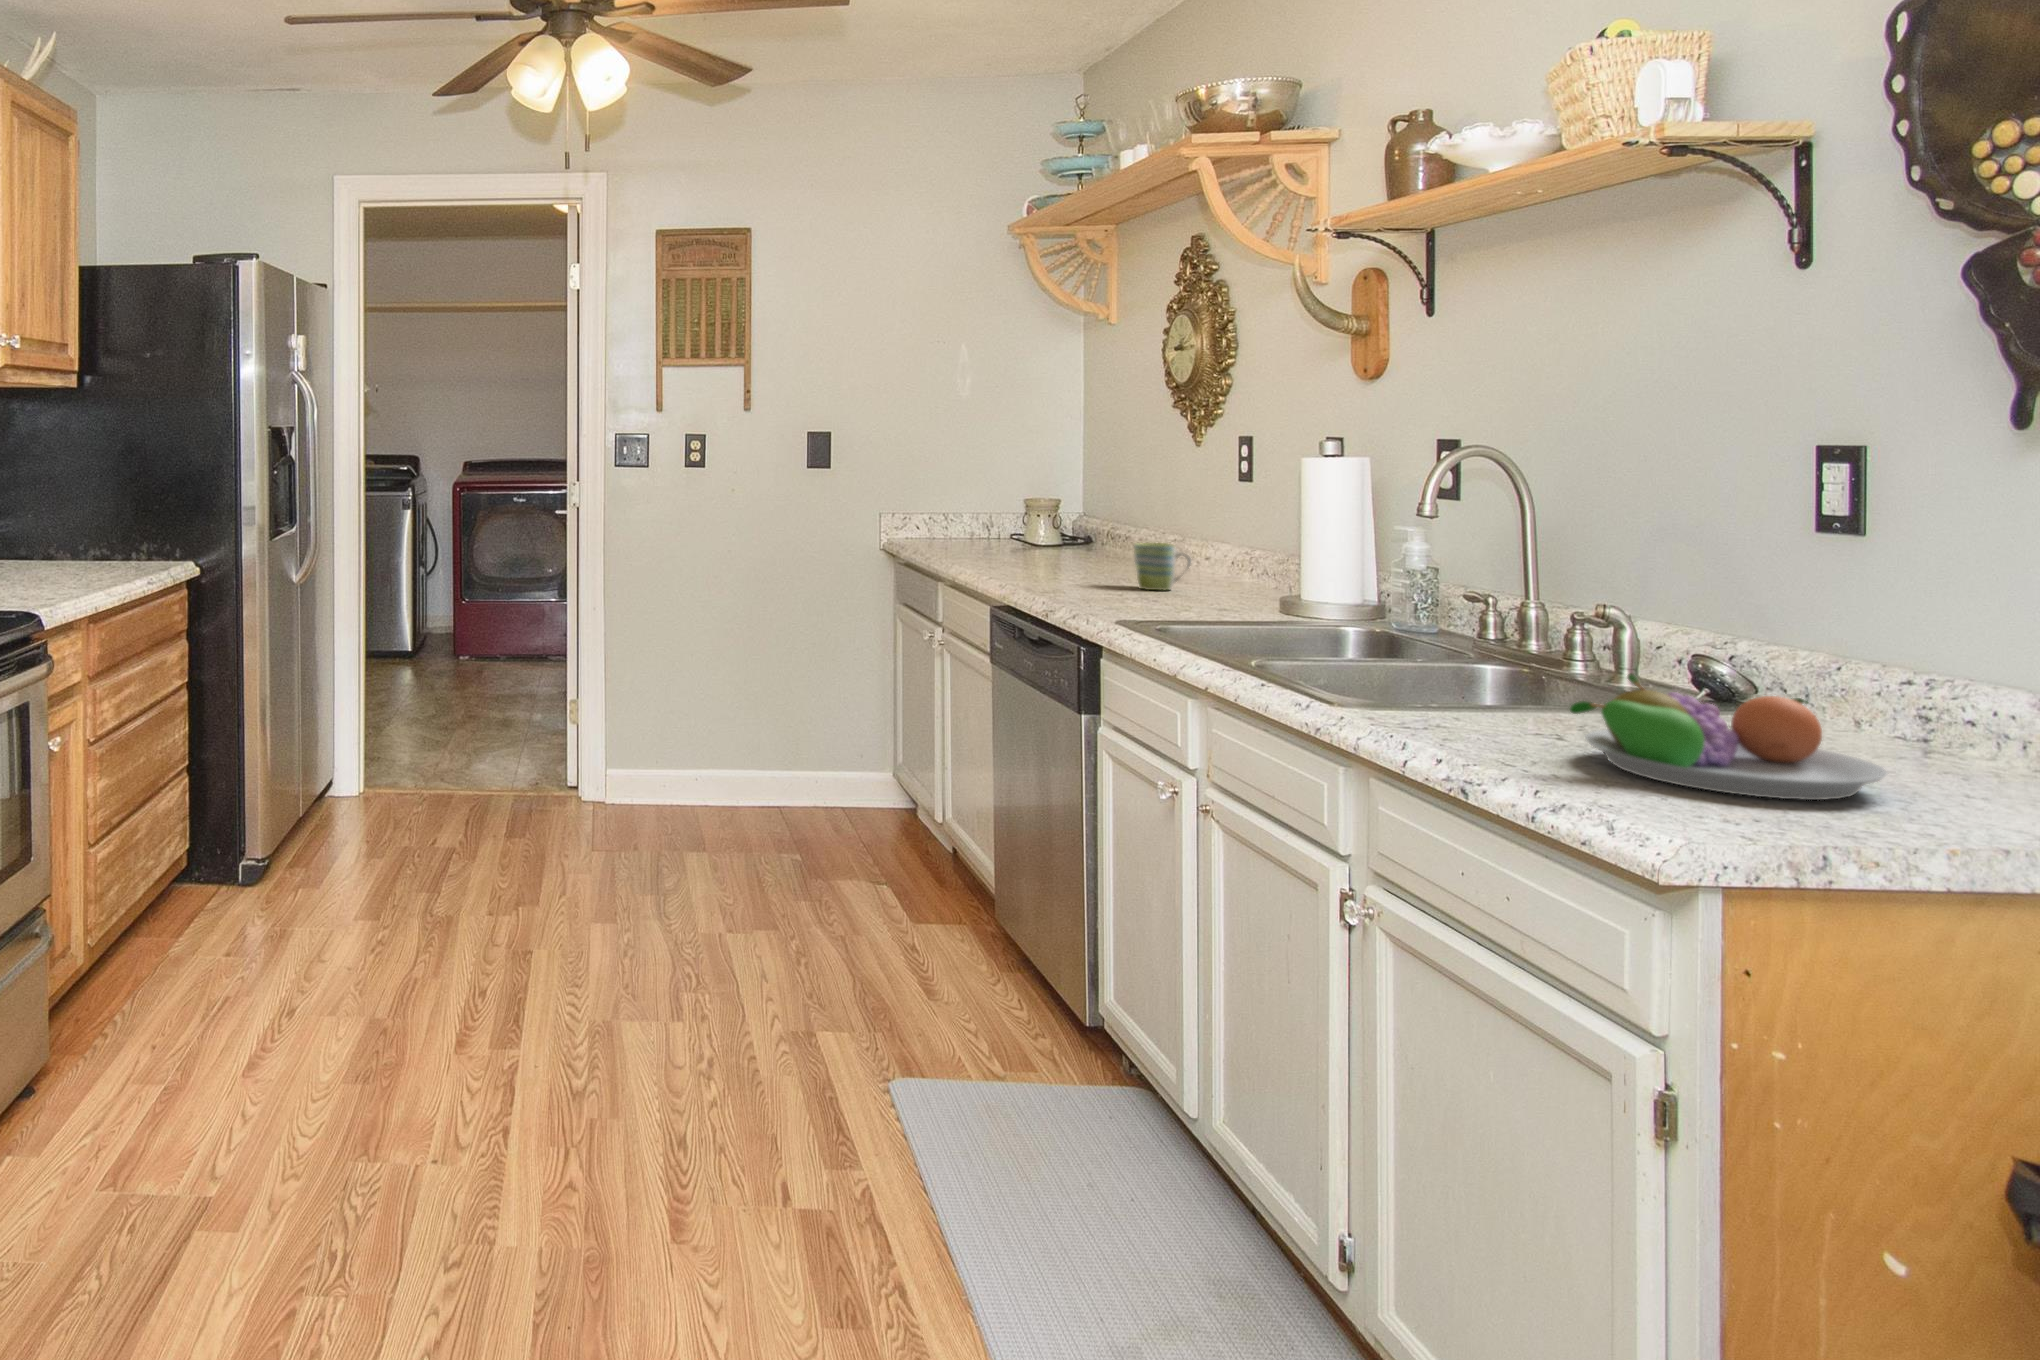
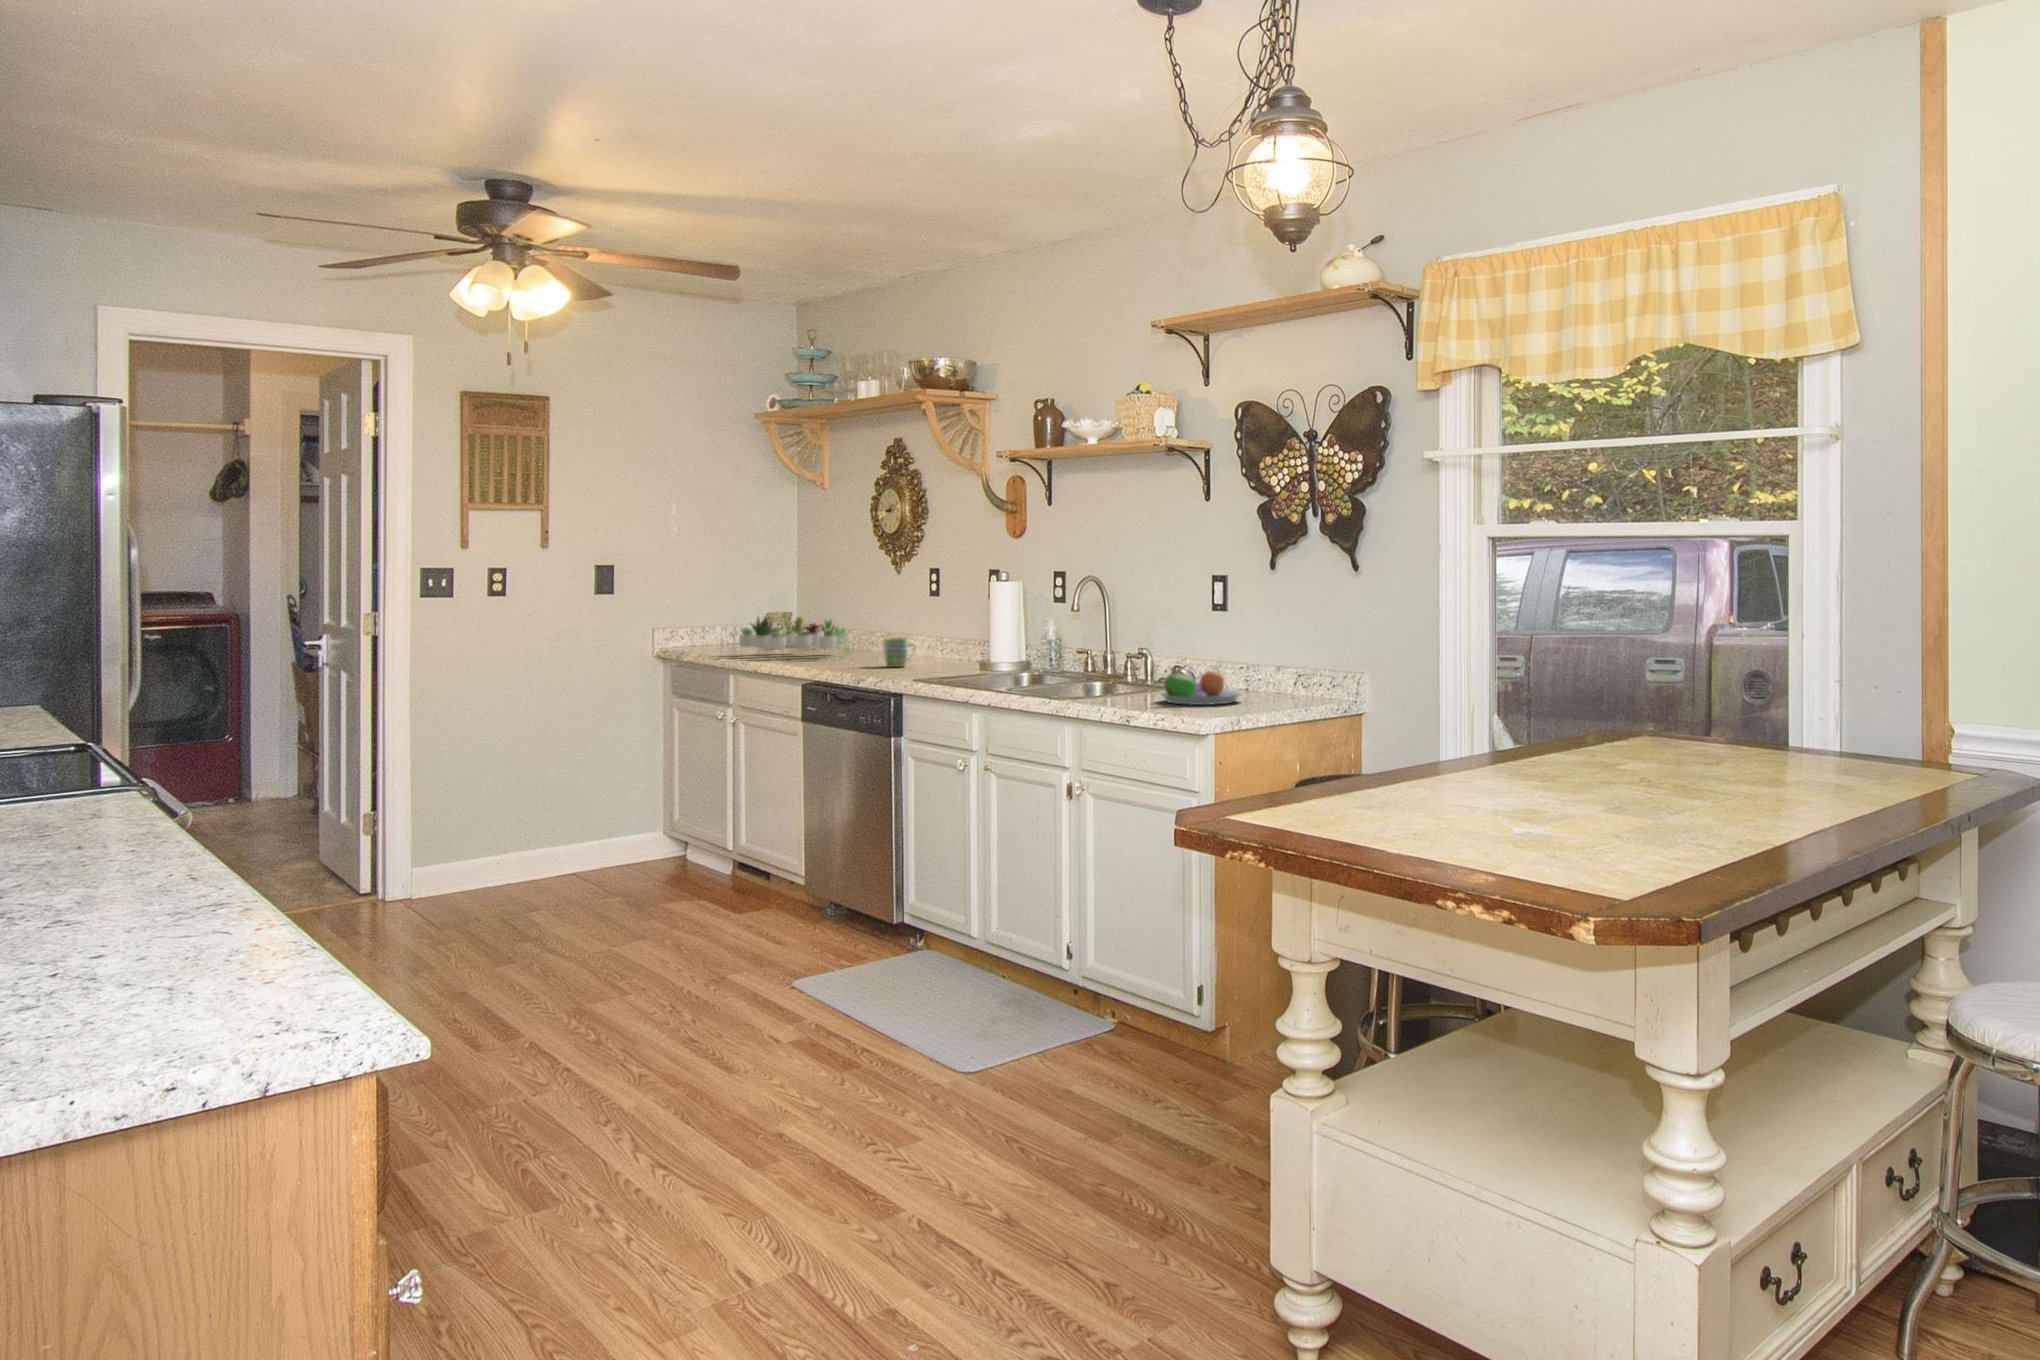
succulent plant: none [959,493,1117,564] -> present [739,613,848,653]

